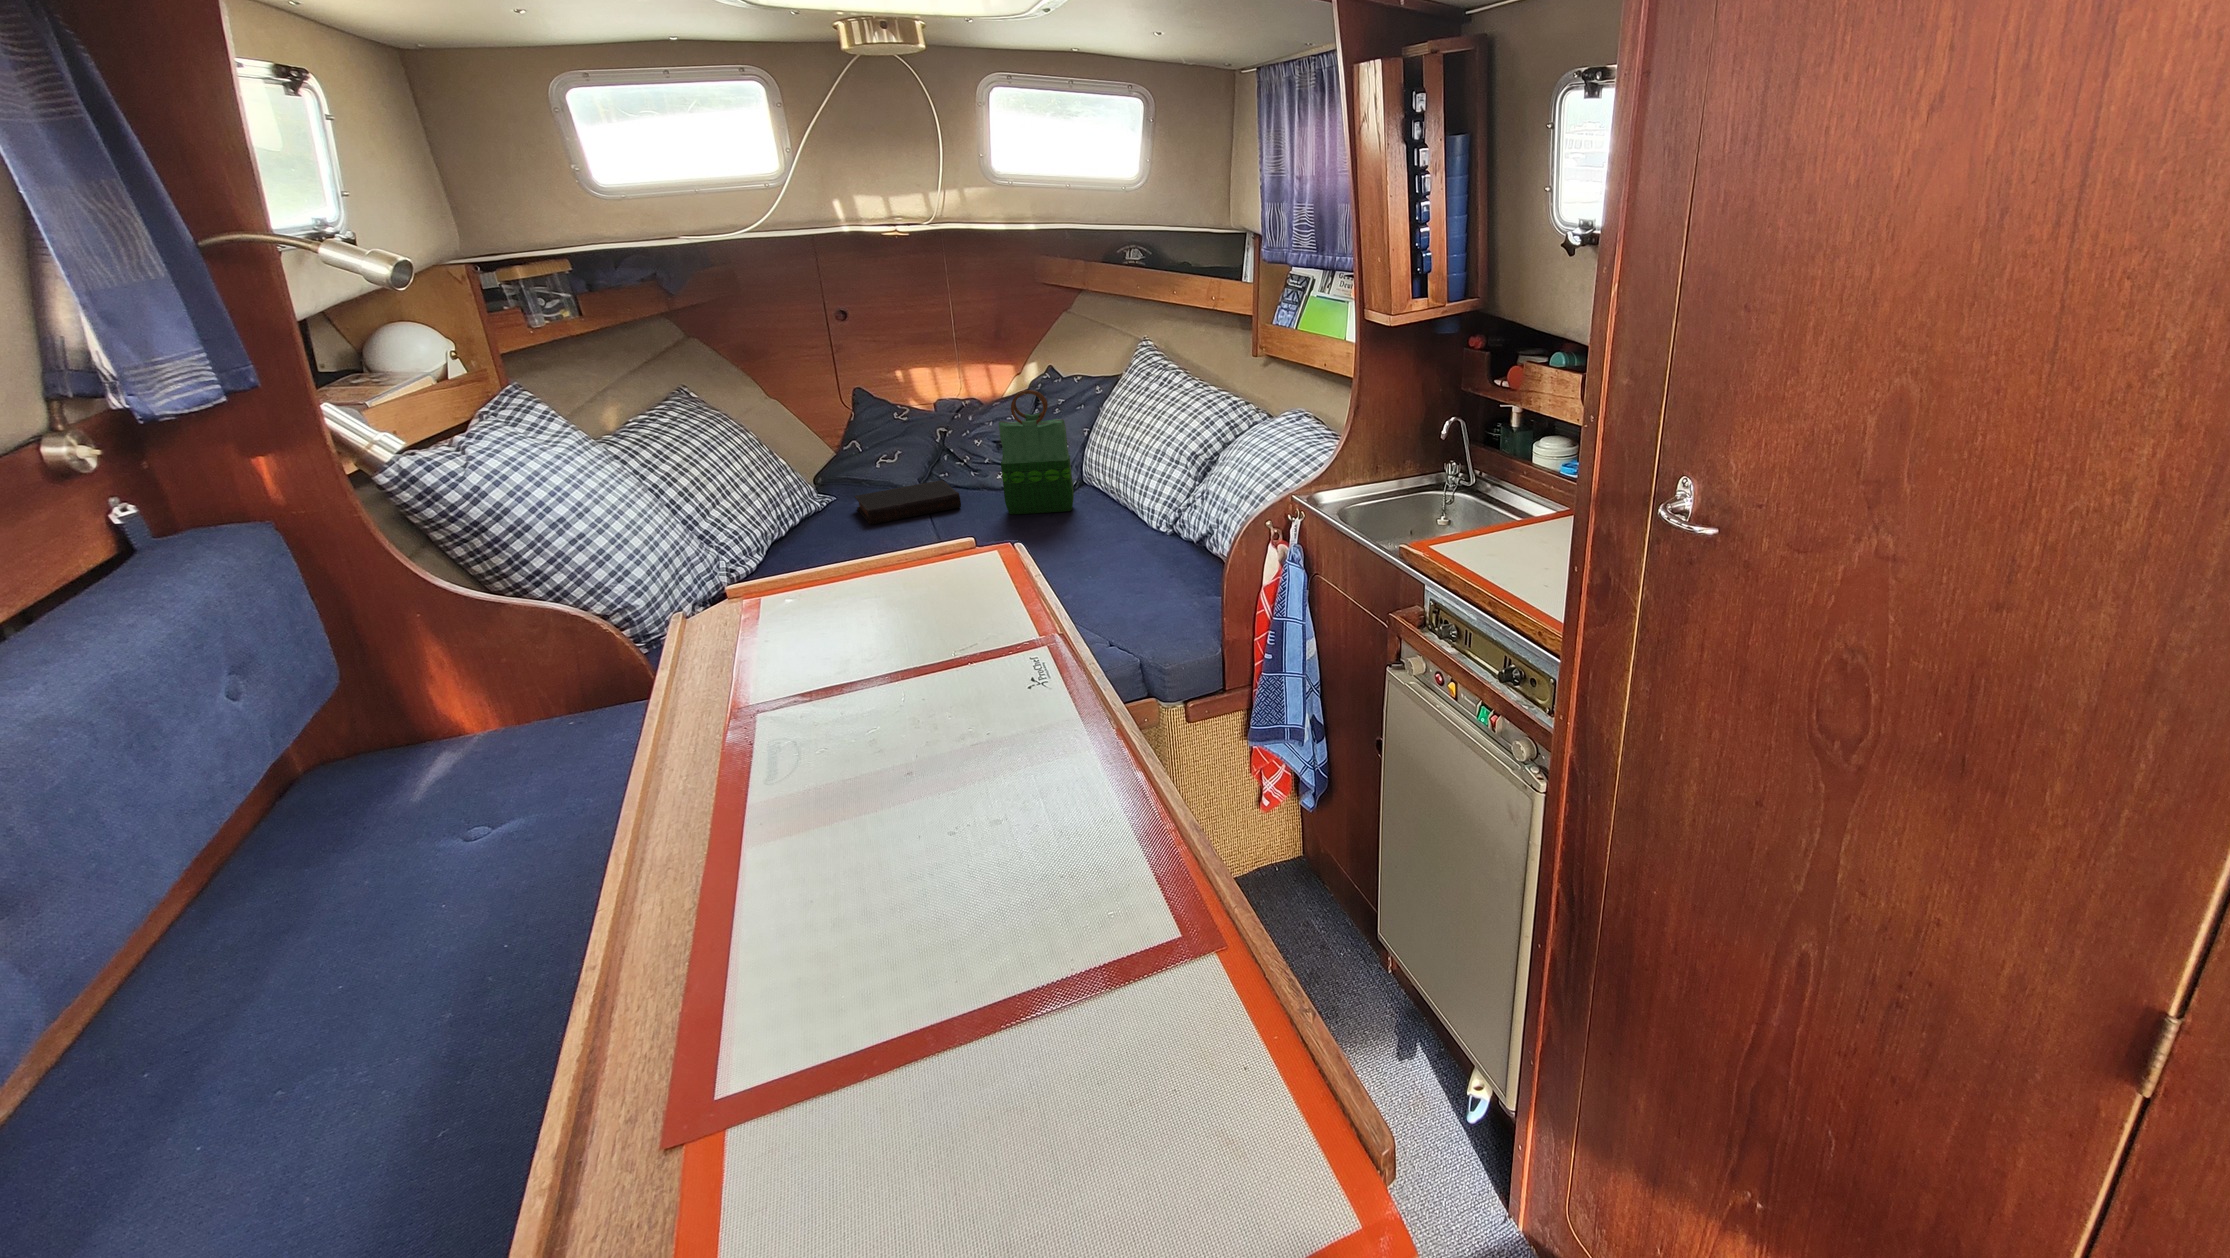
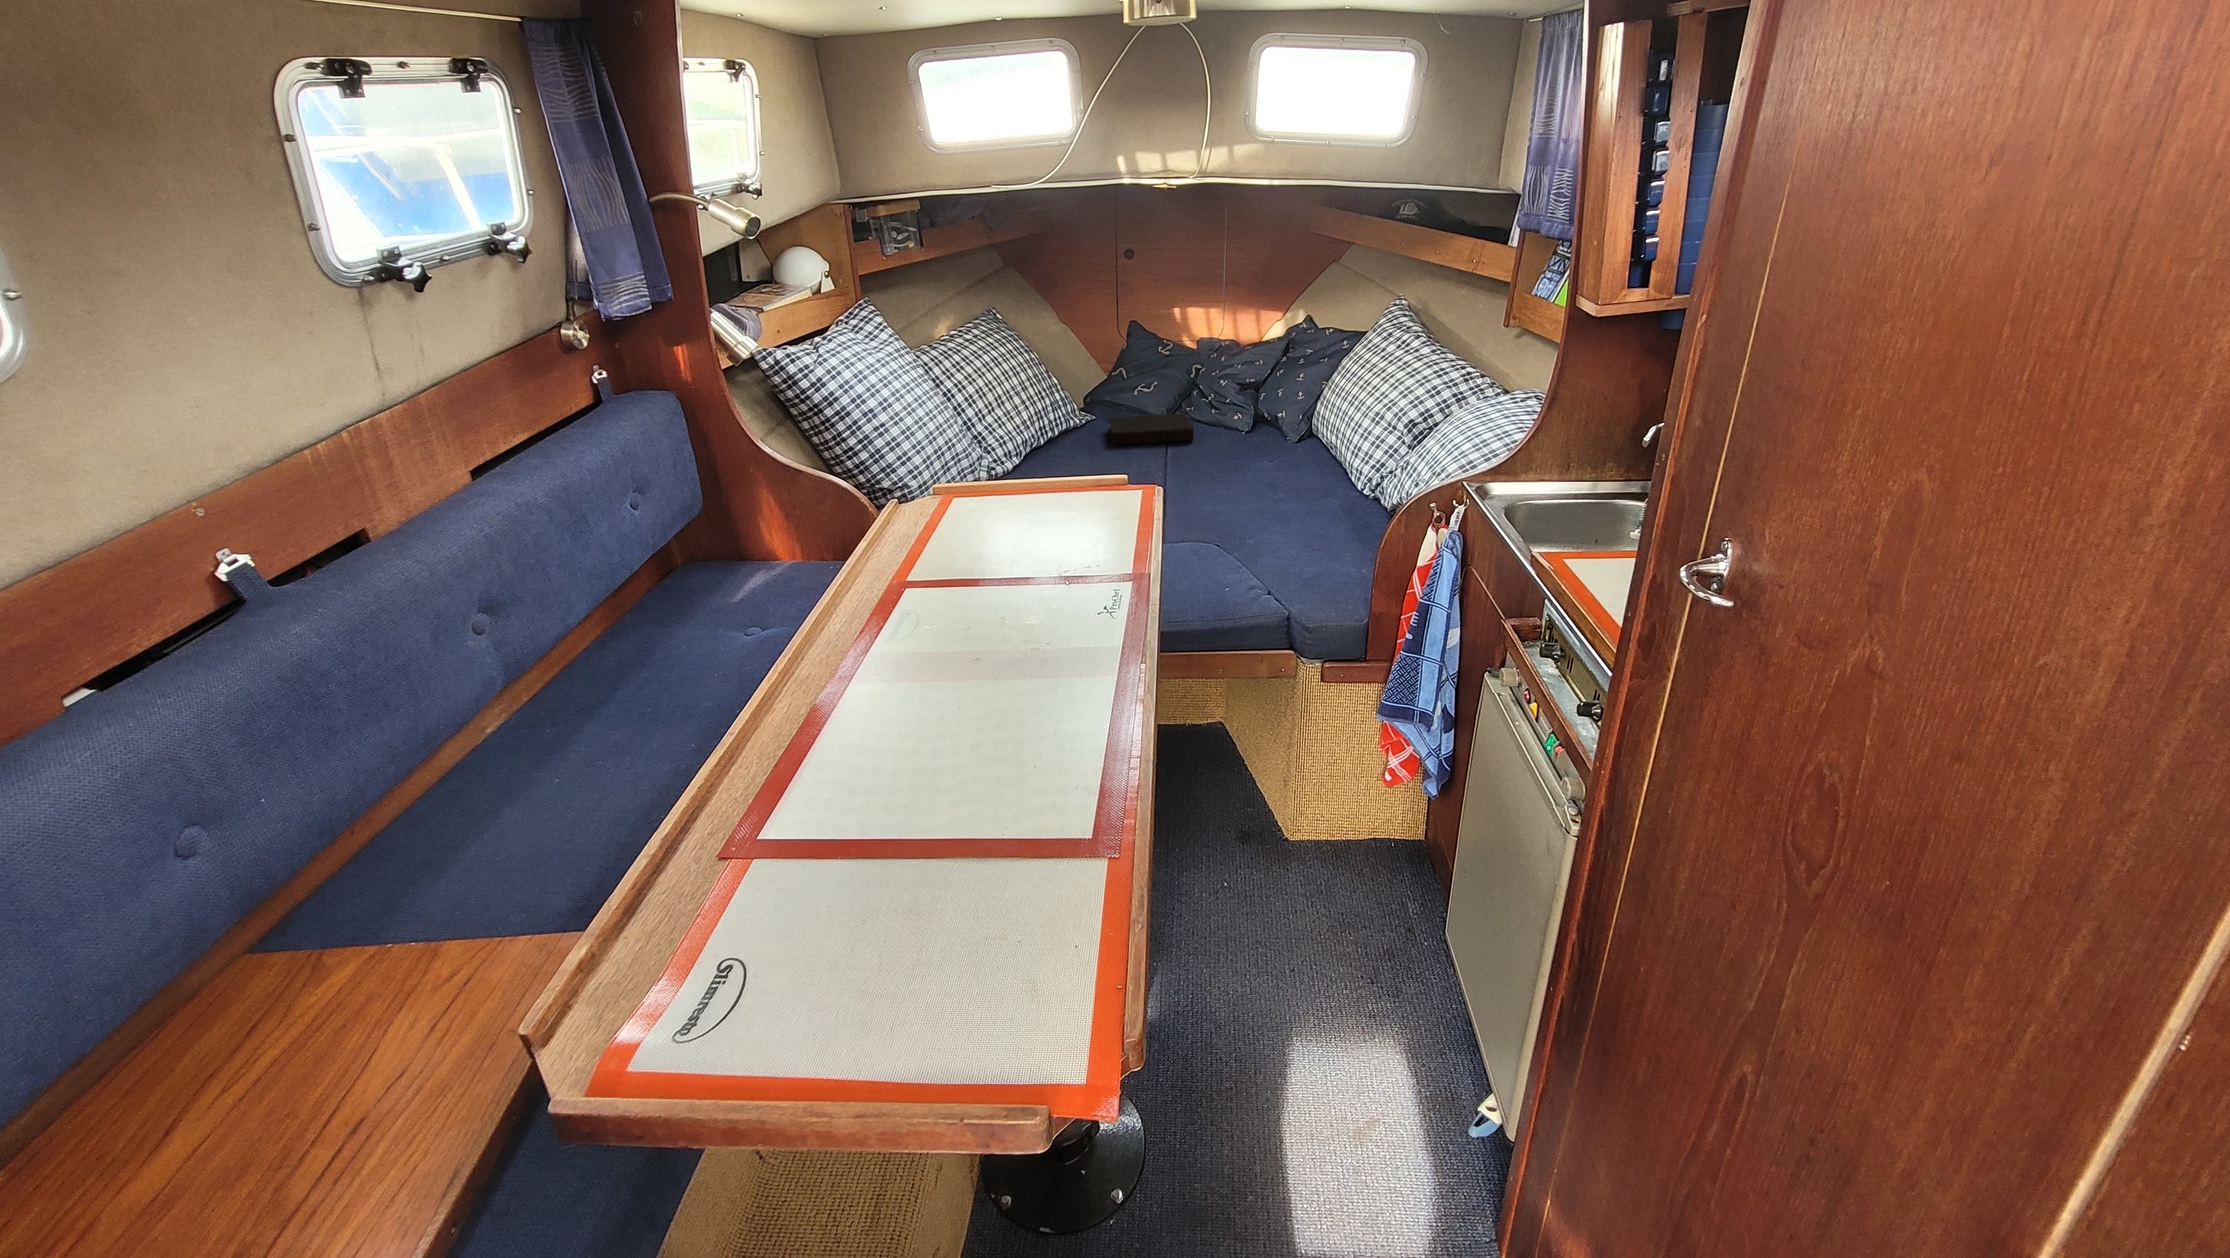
tote bag: present [999,390,1074,515] -> none [1230,340,1295,459]

